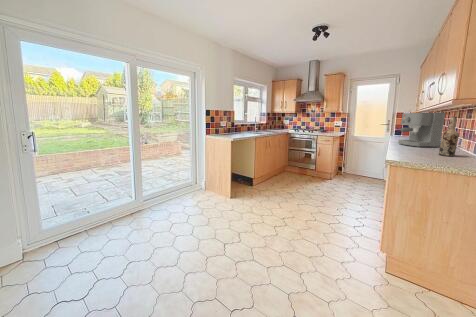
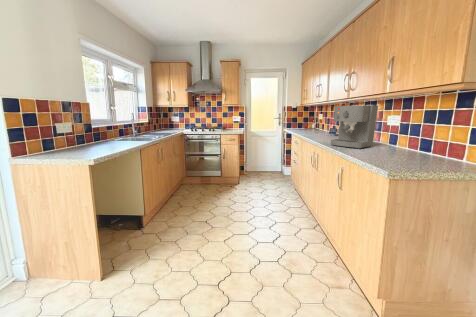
wine bottle: present [439,116,459,156] -> none [419,110,446,166]

